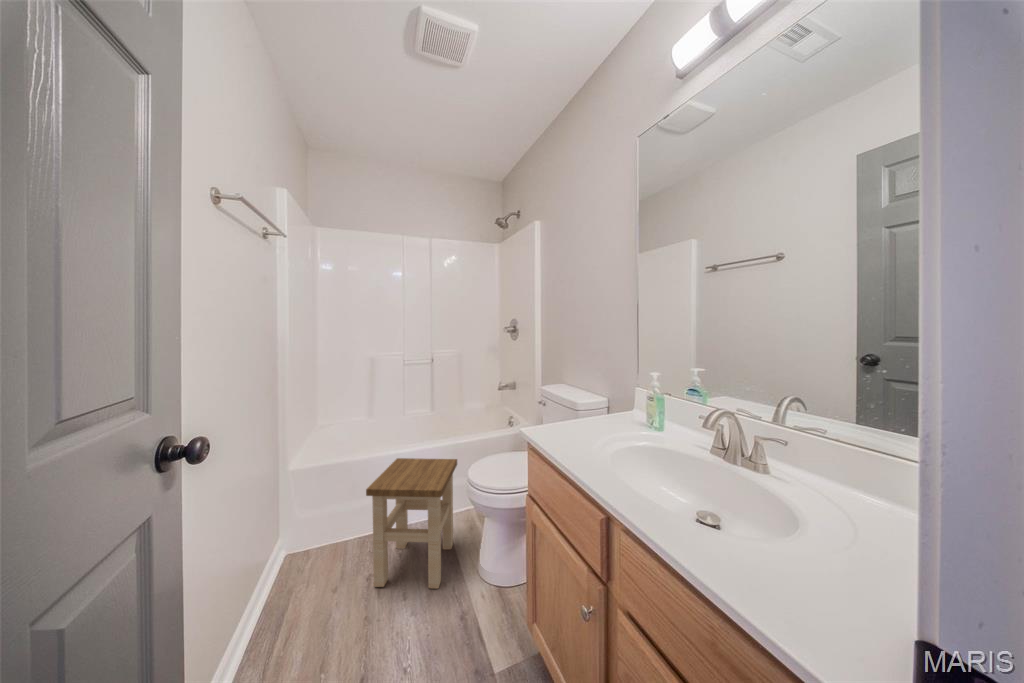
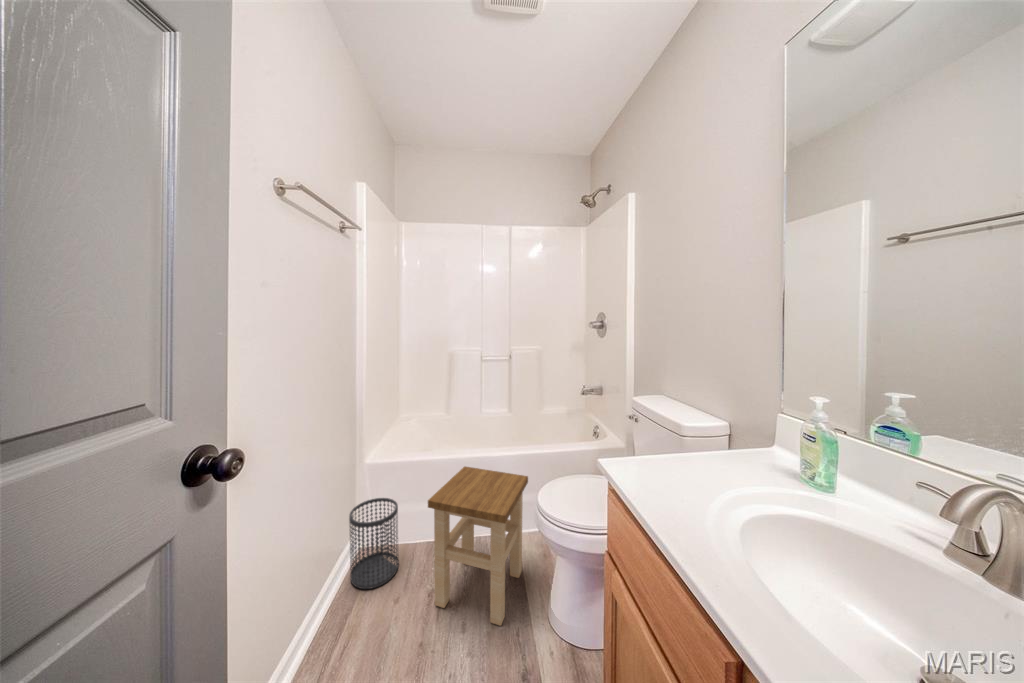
wastebasket: none [277,499,331,590] -> present [349,498,398,589]

